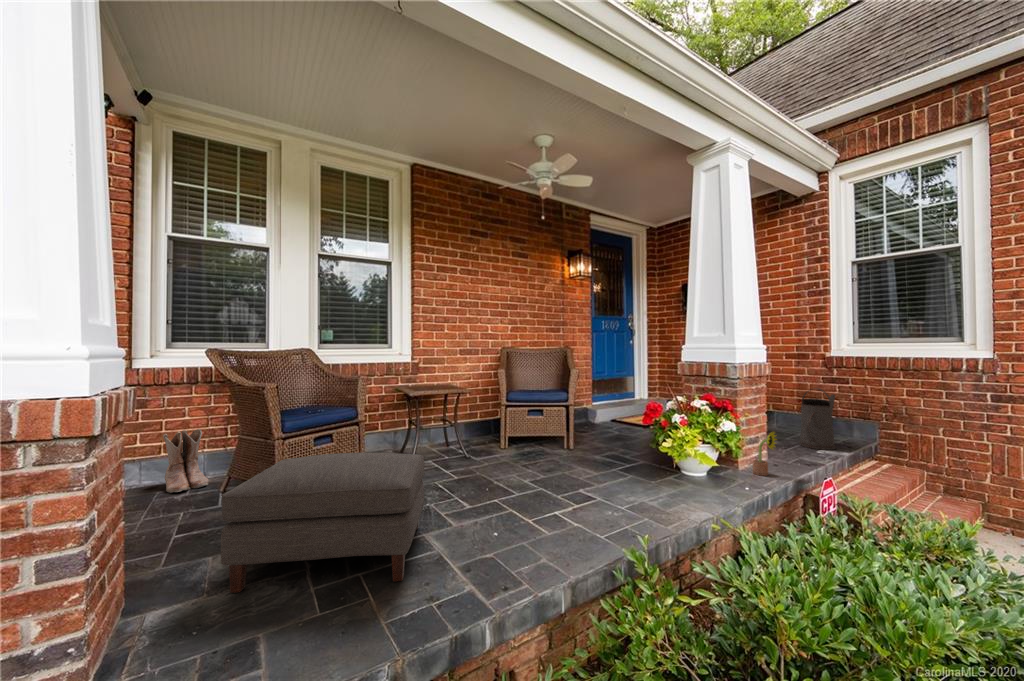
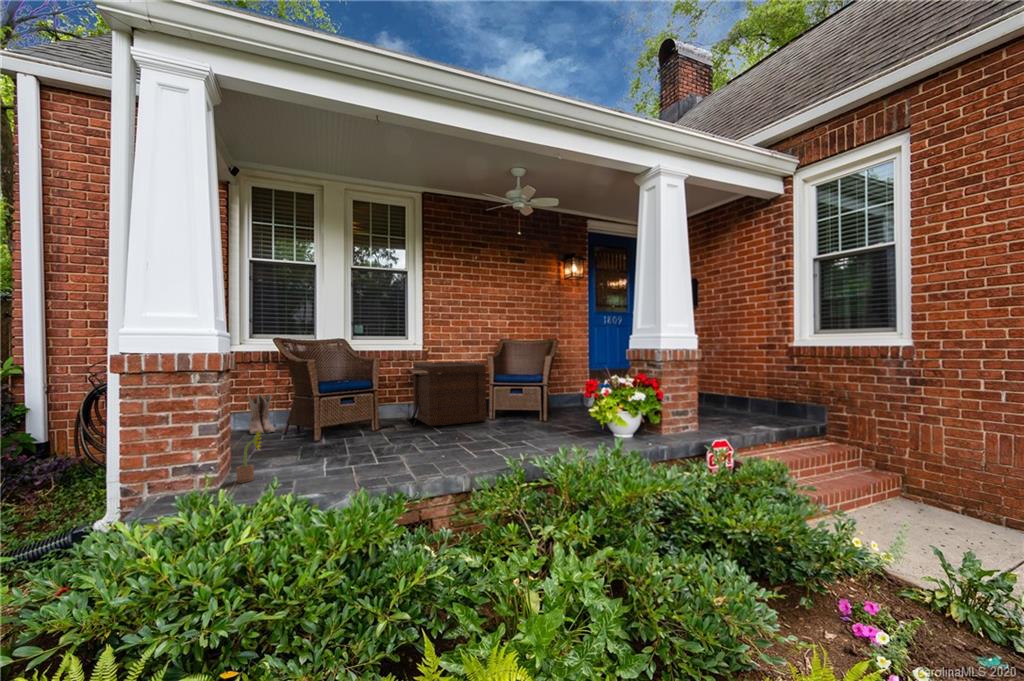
wooden crate: none [402,375,499,463] -> present [413,362,486,426]
watering can: present [799,389,836,450] -> none [752,375,796,429]
decorative plant: present [753,432,777,476] -> present [236,430,261,483]
ottoman: present [221,453,425,593] -> none [279,402,403,471]

